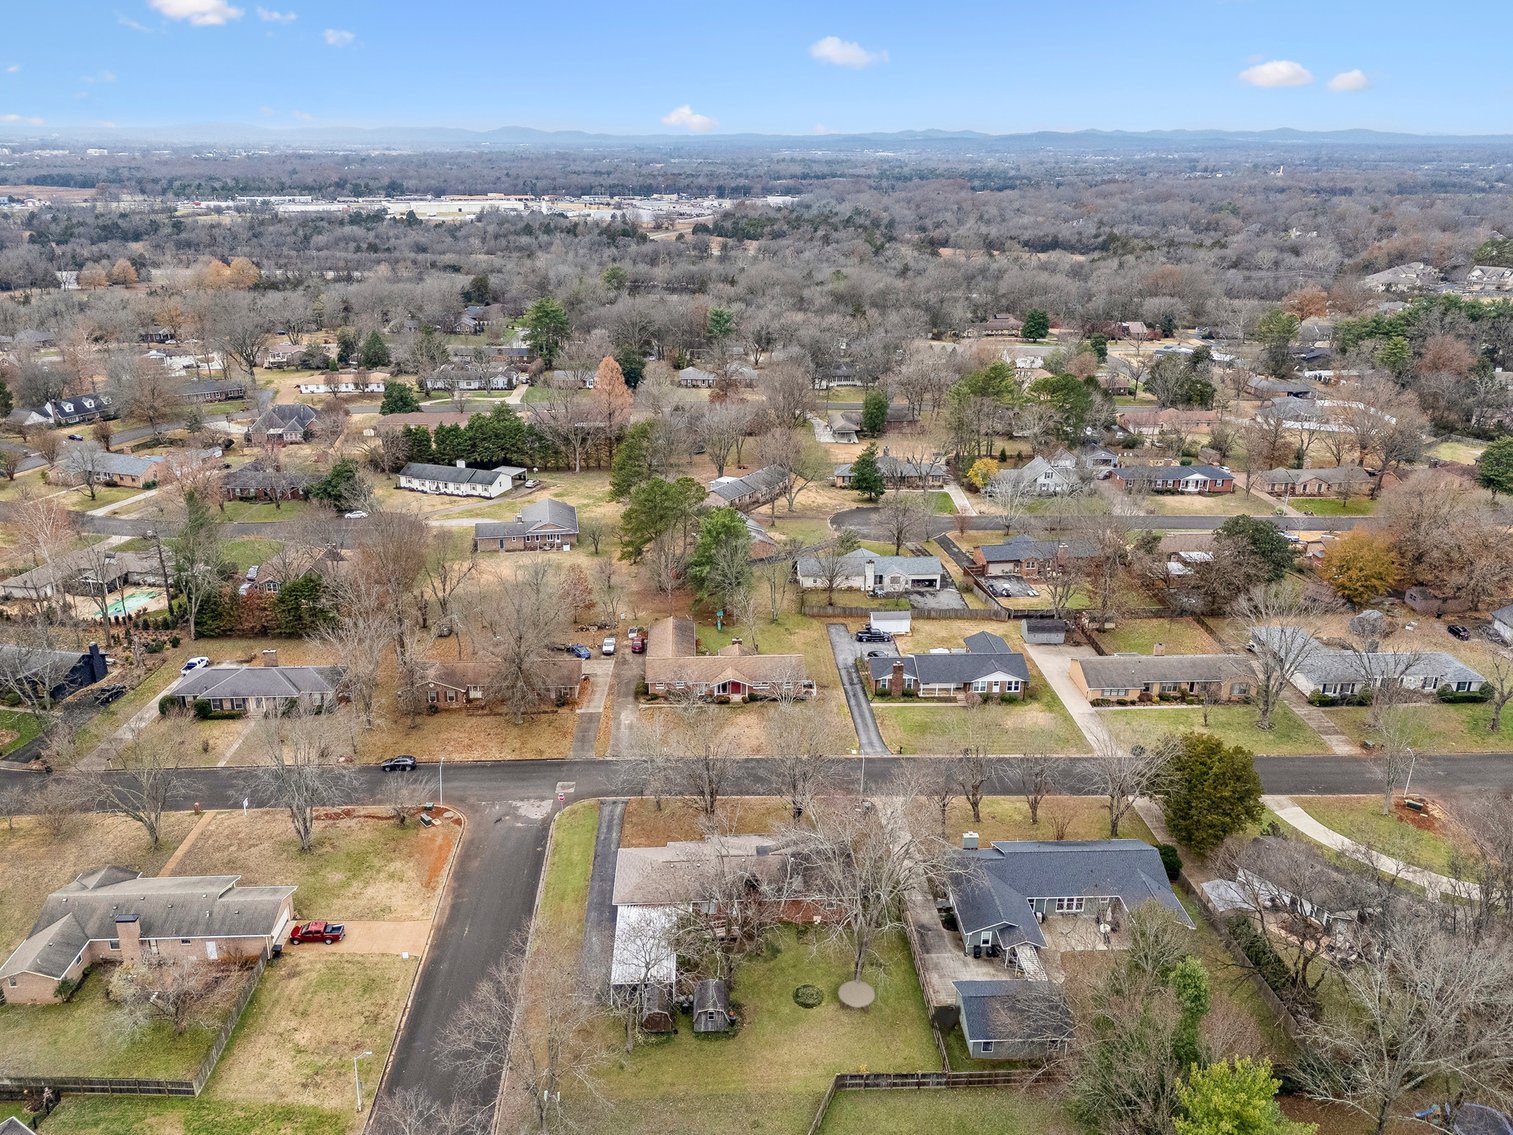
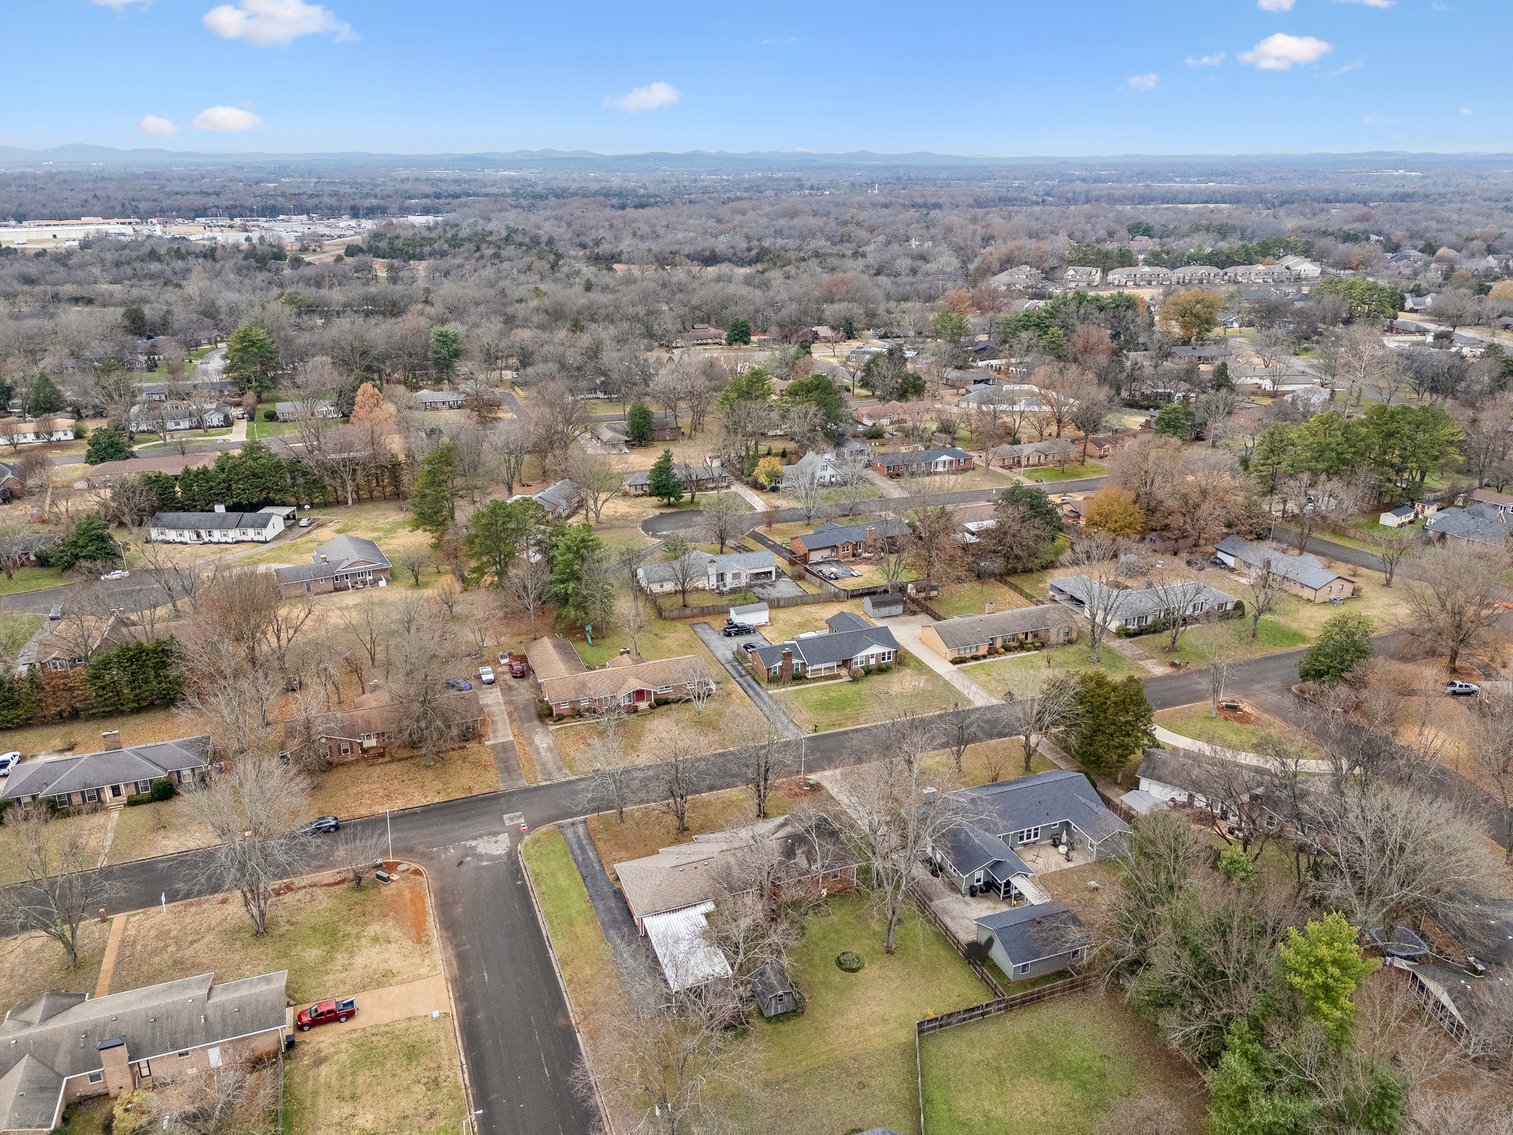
round table: present [838,981,875,1014] -> none [878,937,912,966]

